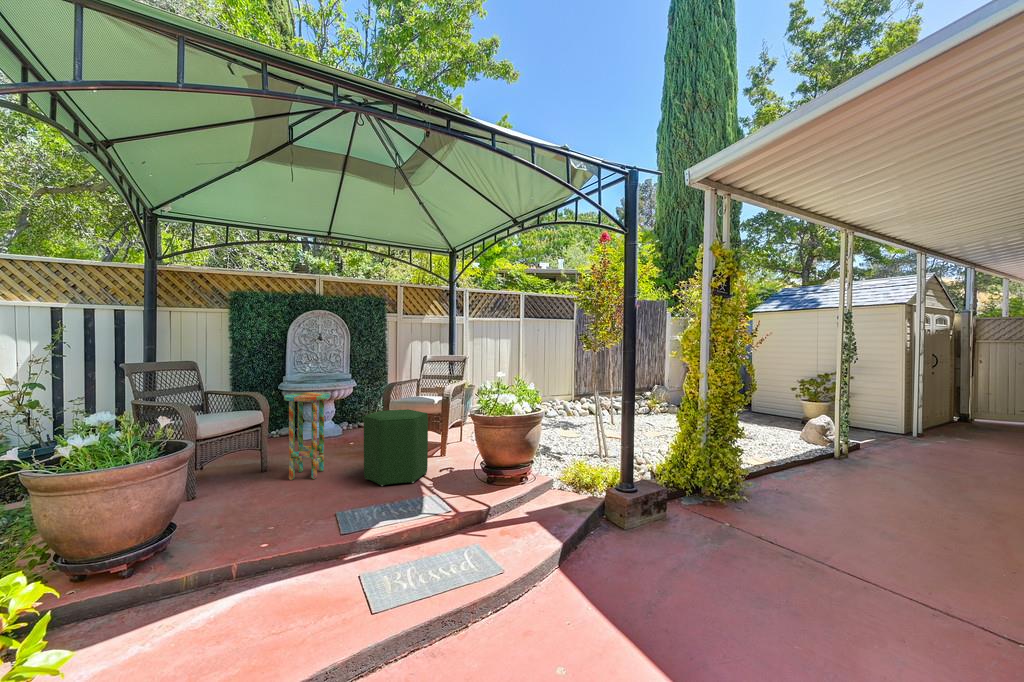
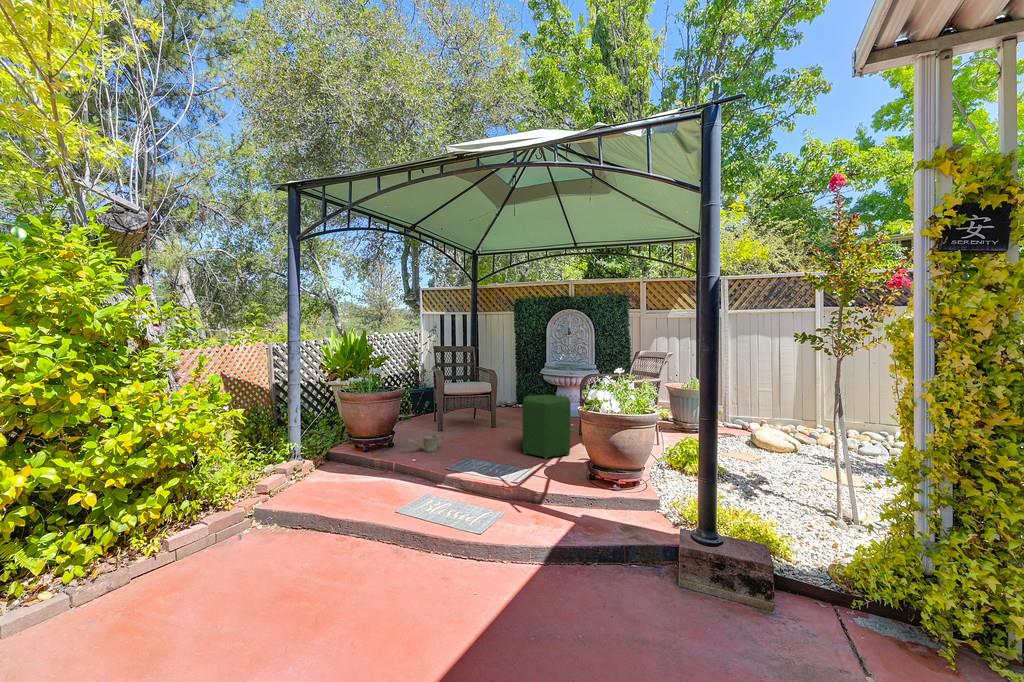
side table: present [284,392,330,480] -> none [489,373,519,437]
watering can: none [209,496,259,530] -> present [407,435,444,452]

